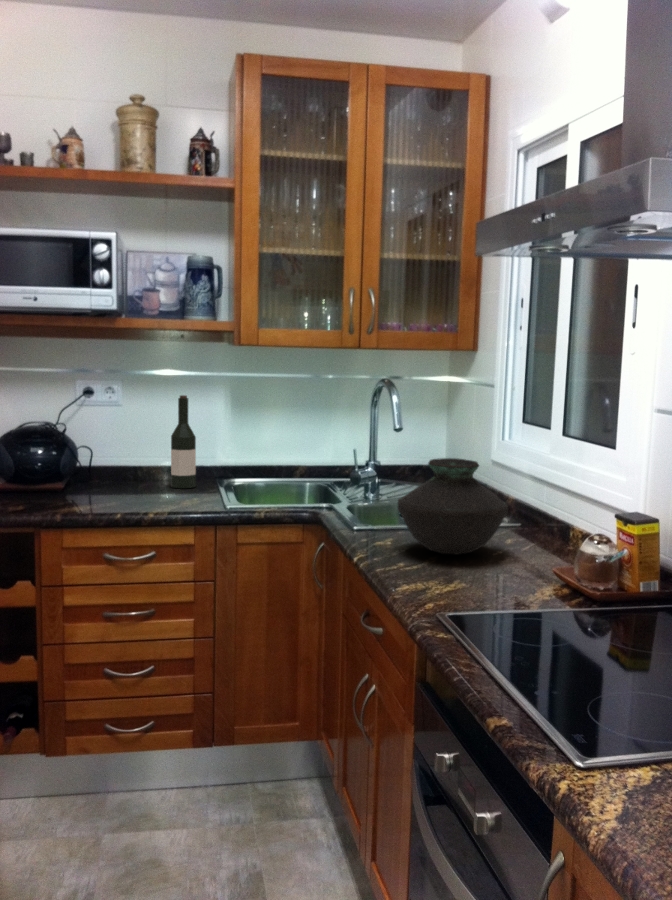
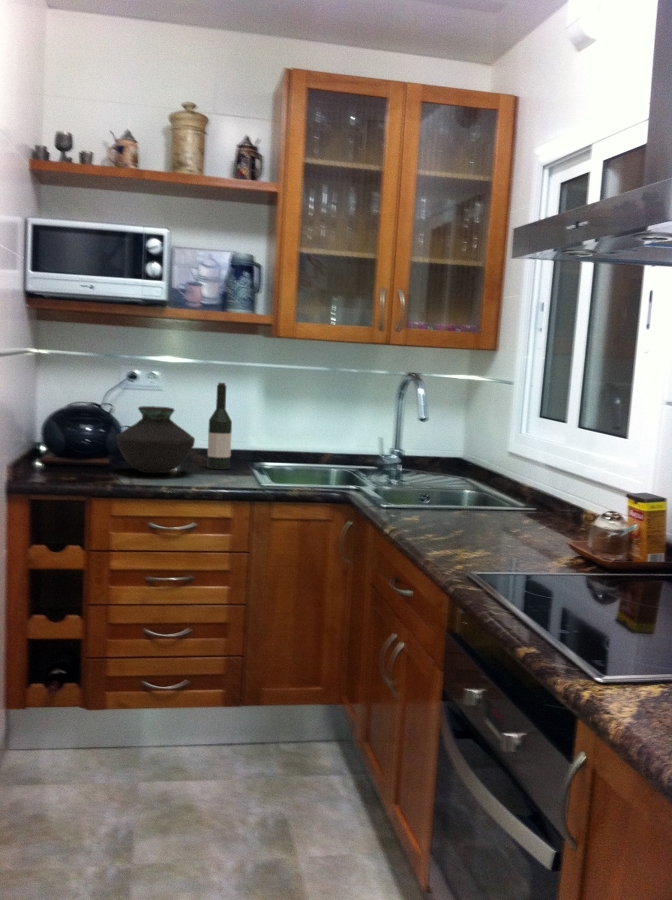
vase: present [398,458,508,554] -> present [116,406,195,473]

